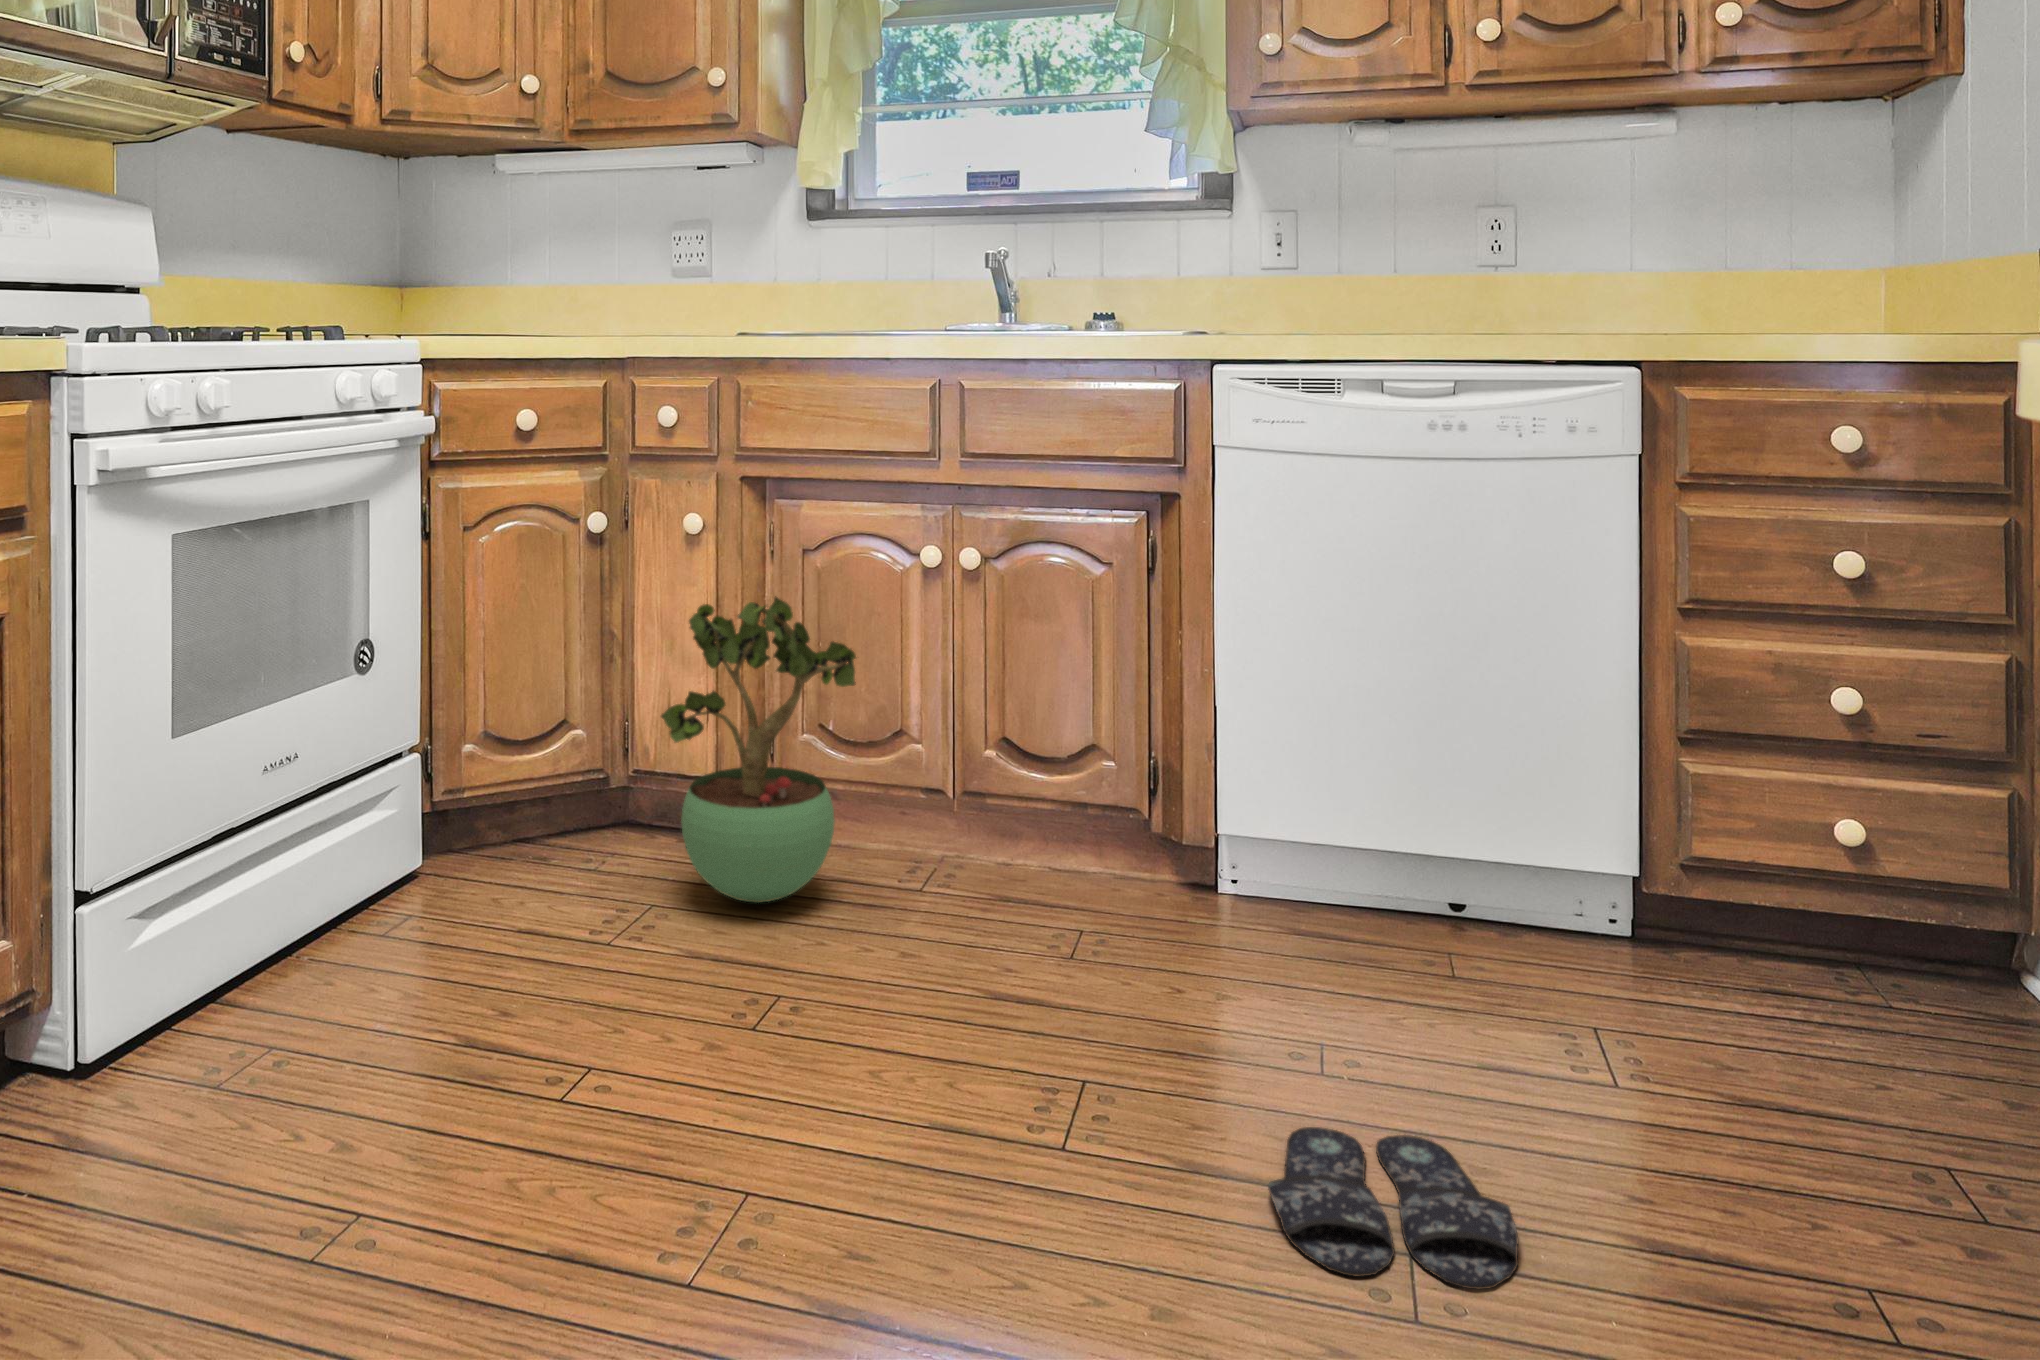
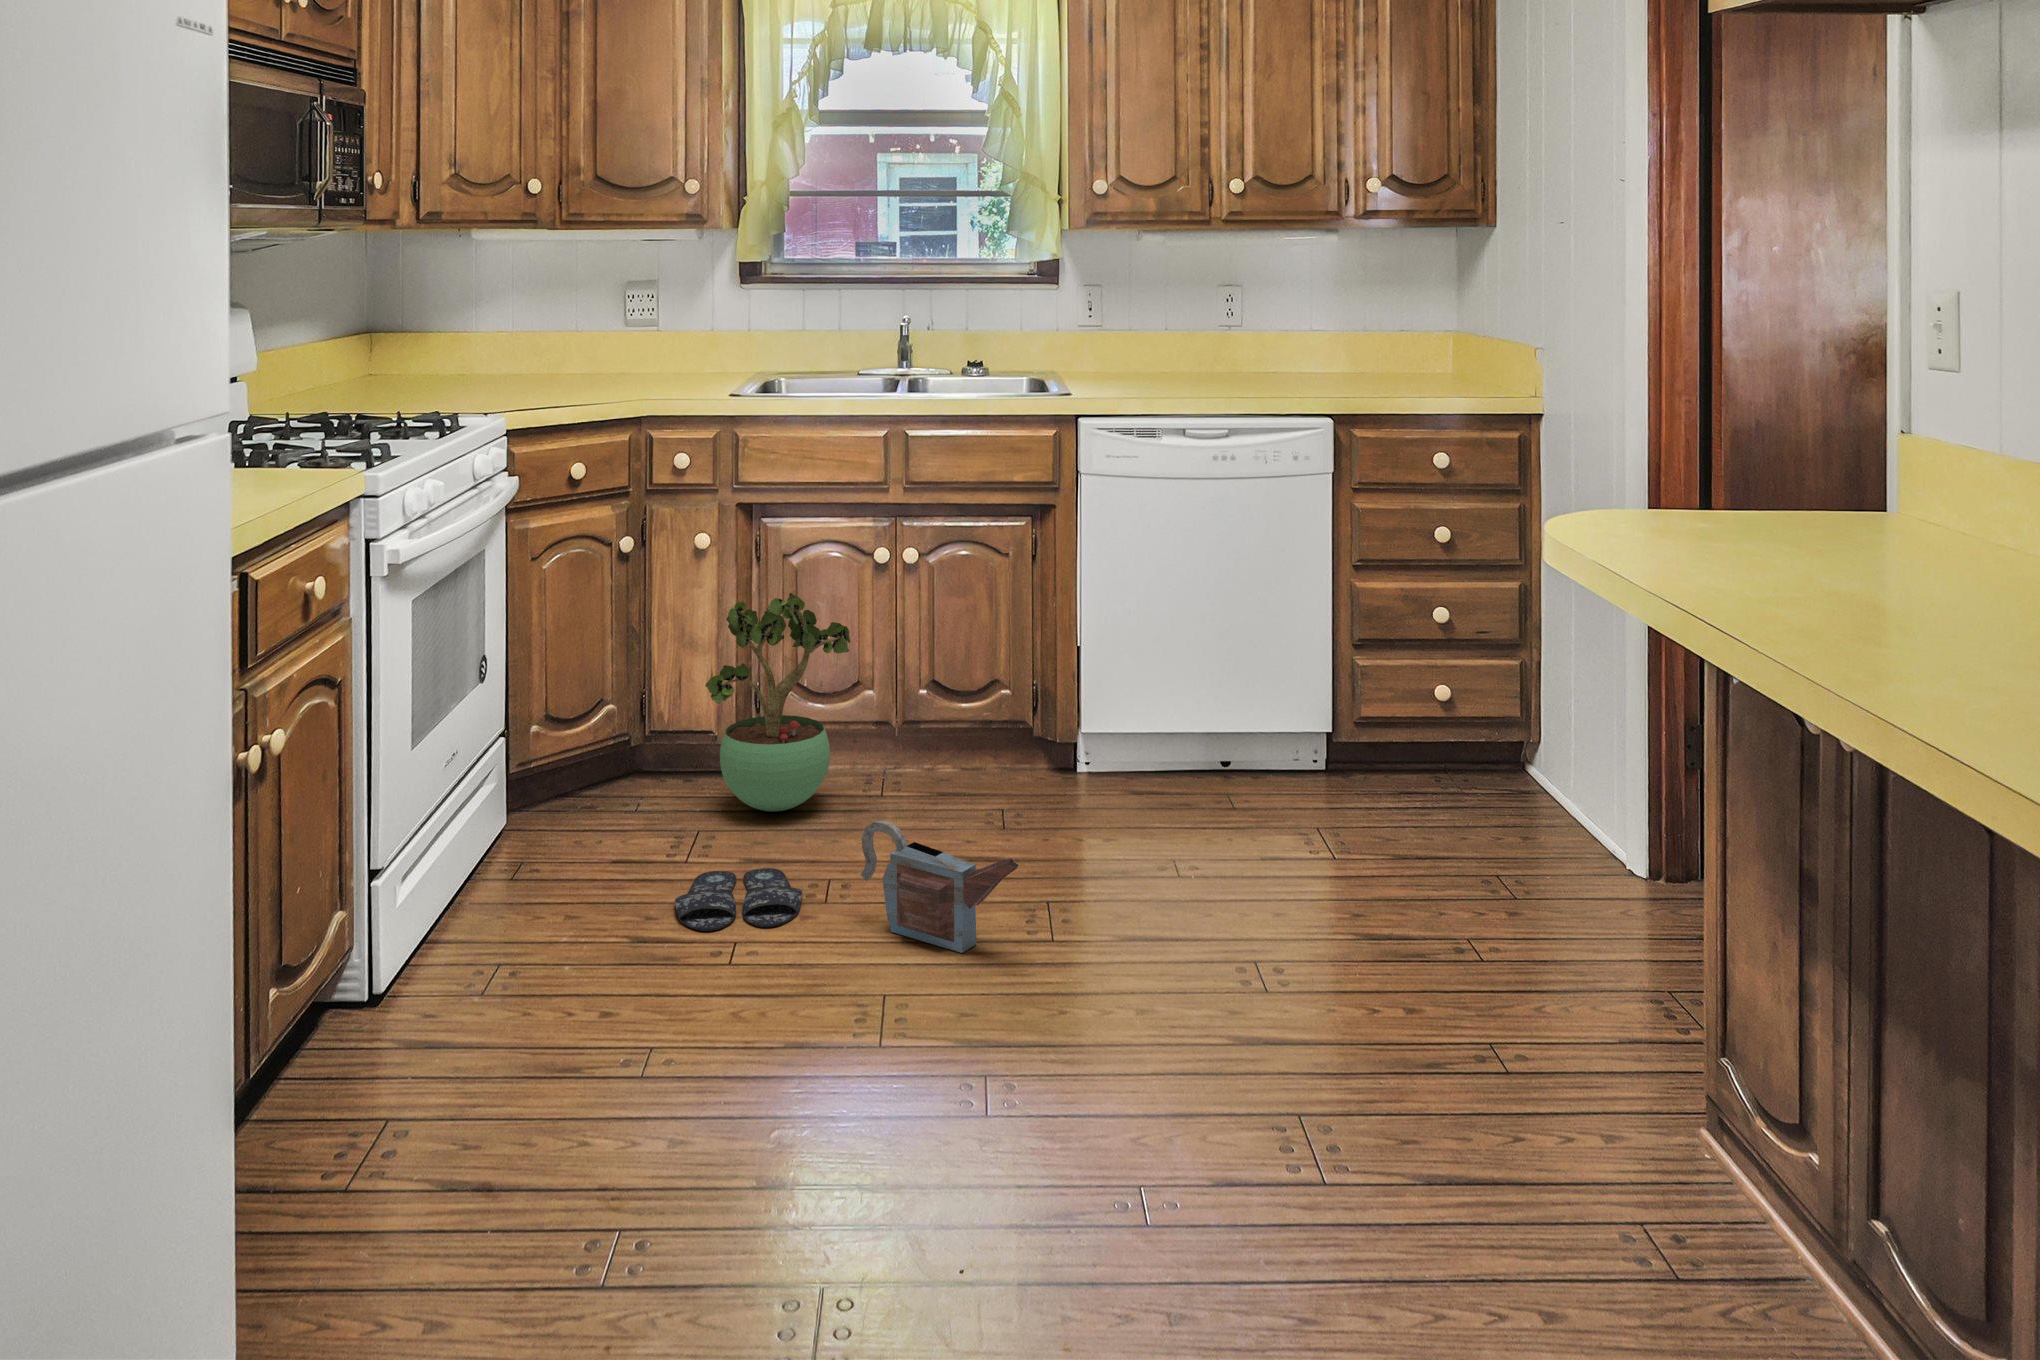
watering can: none [771,946,976,1191] -> present [861,820,1019,953]
slippers: present [1268,1127,1518,1289] -> present [675,868,803,931]

